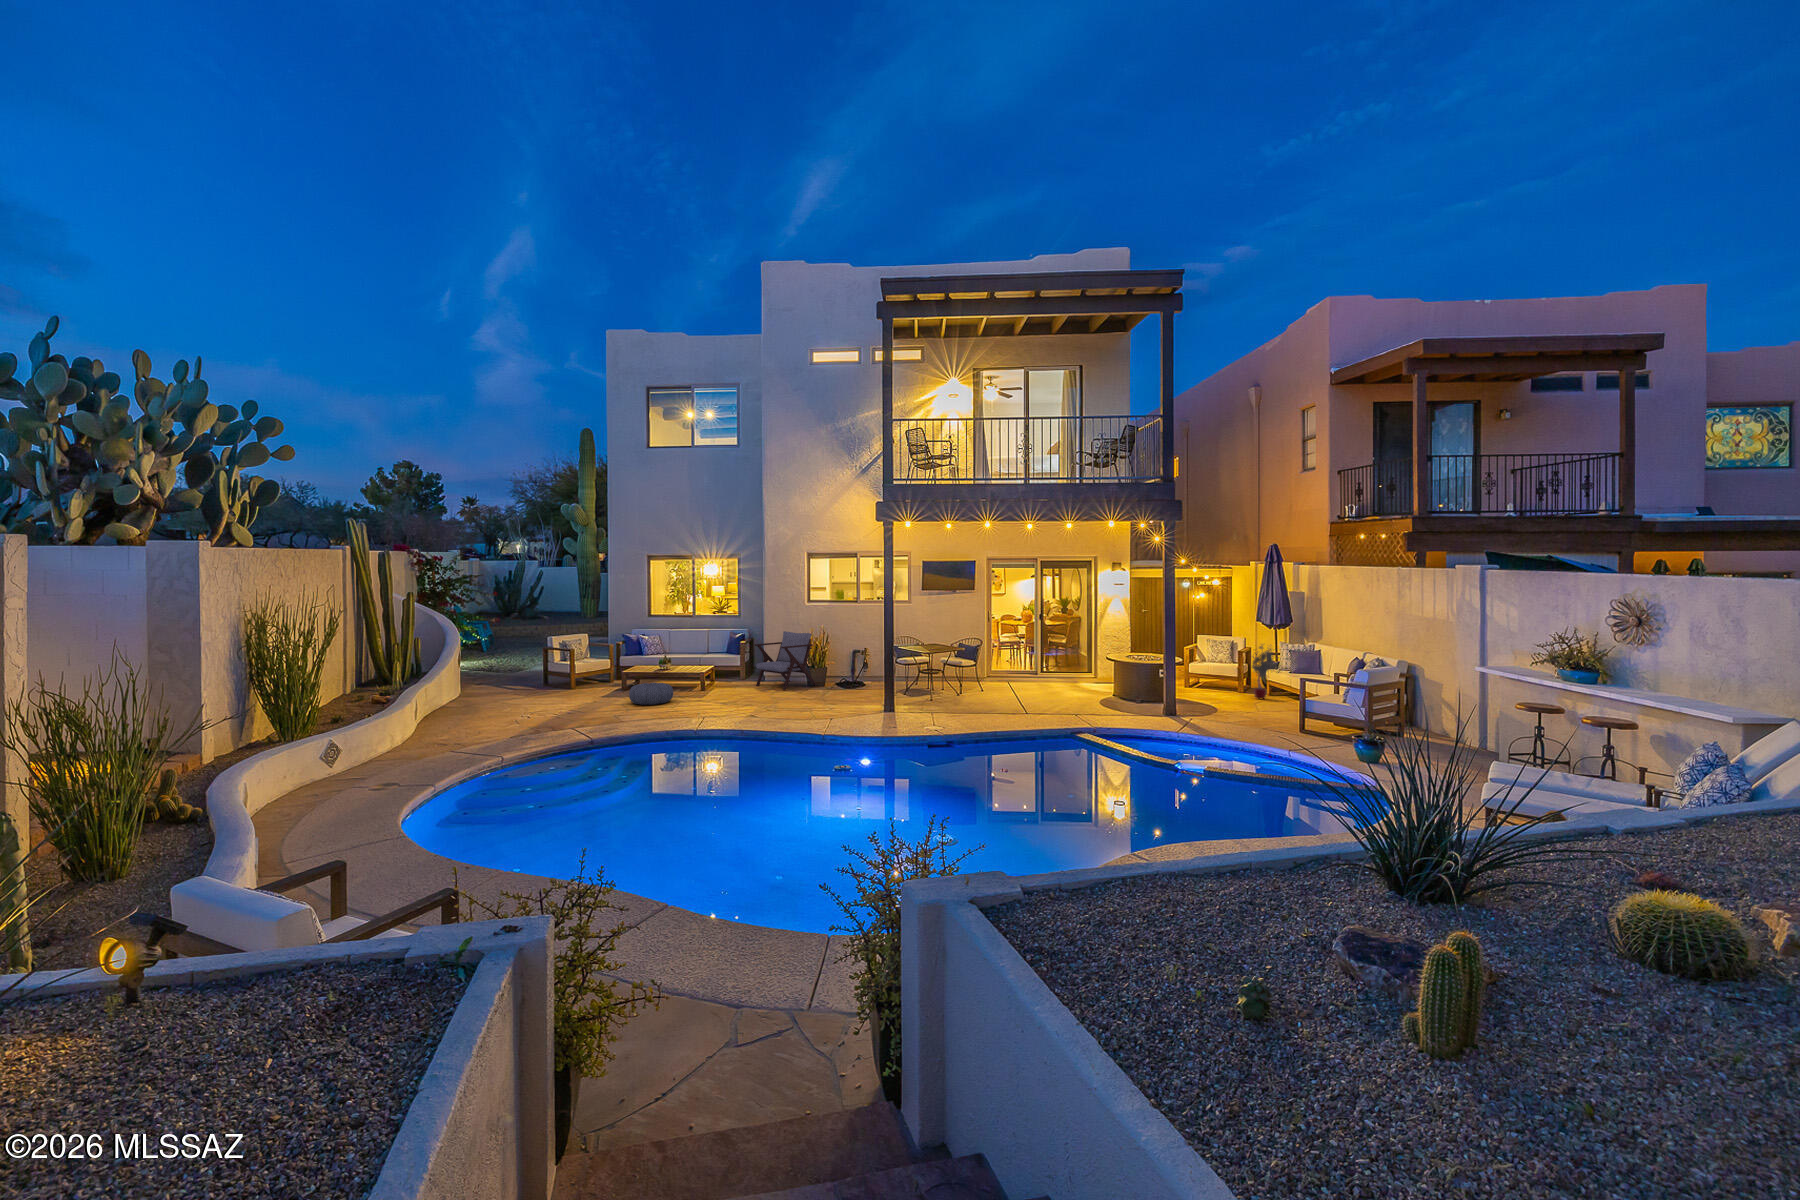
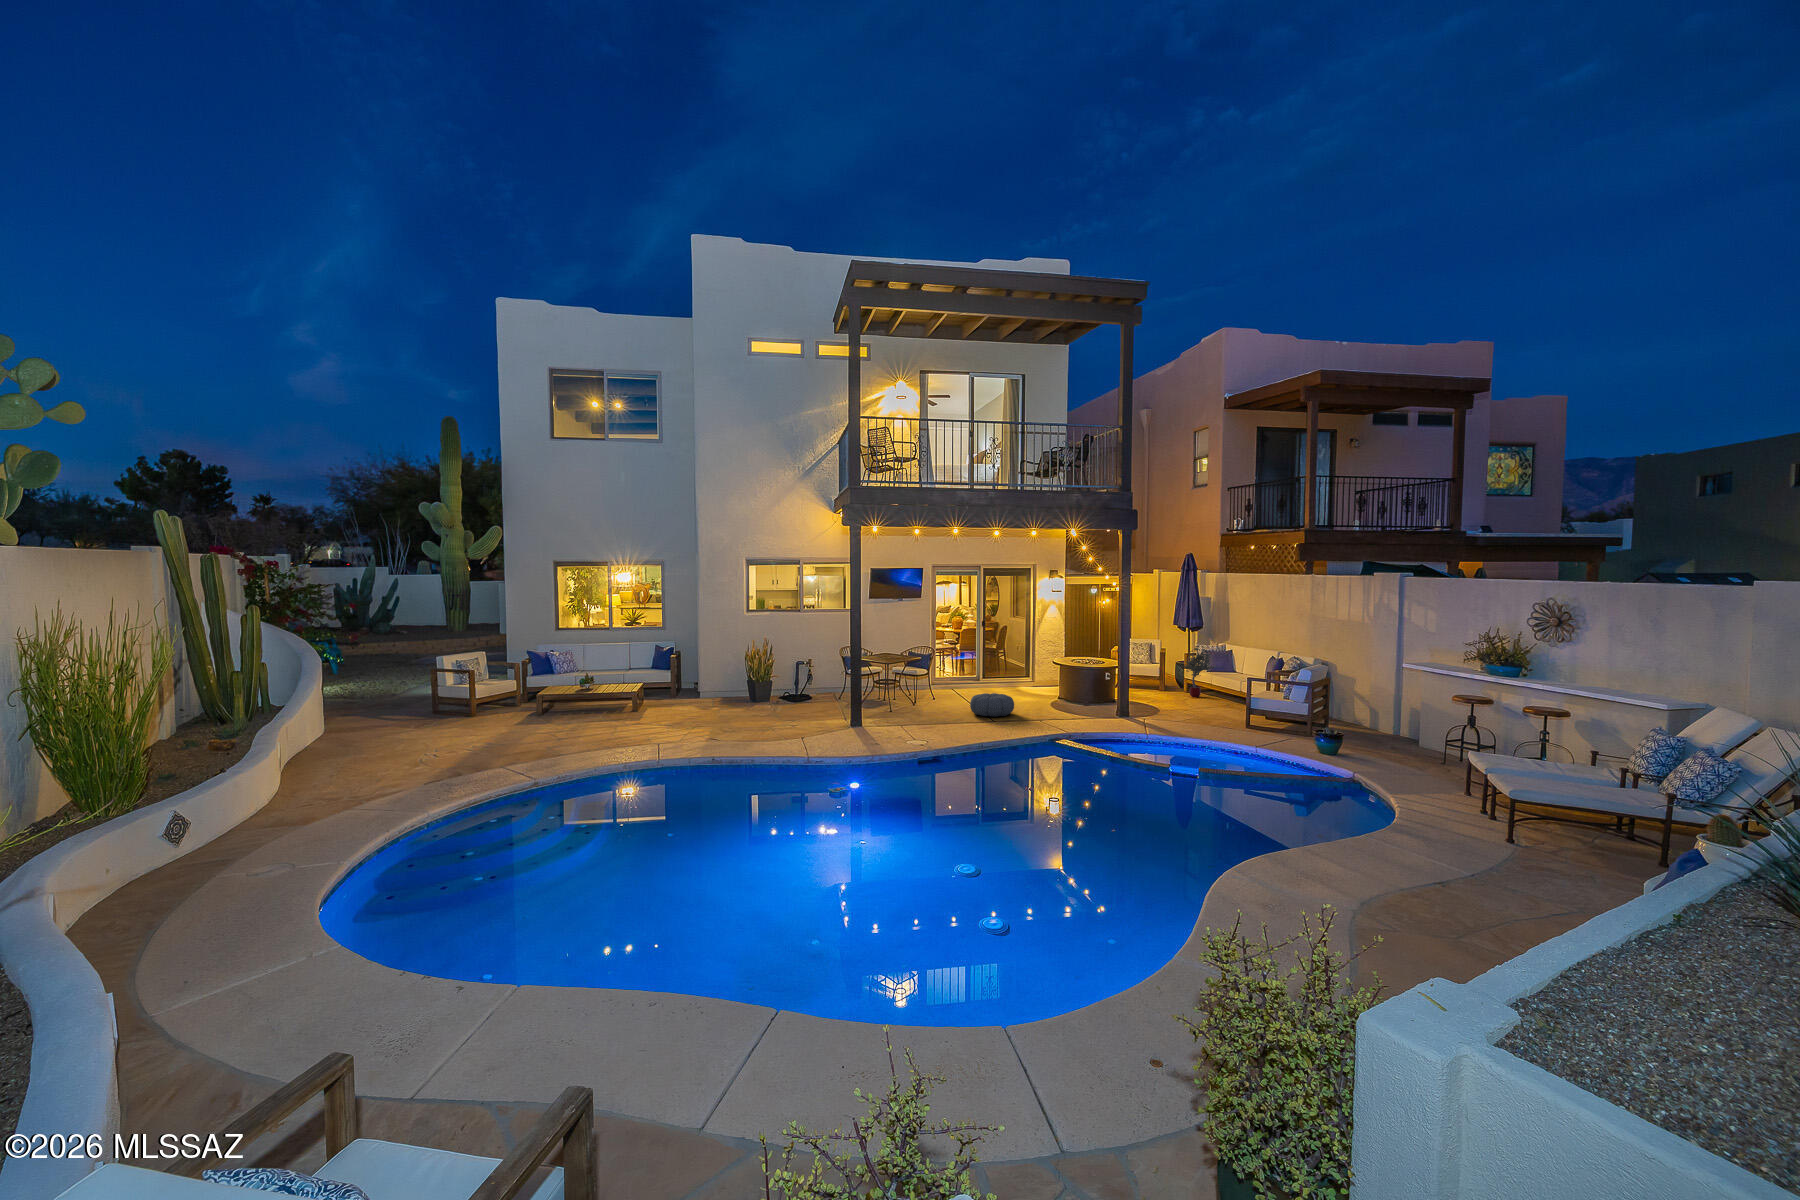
lounge chair: present [755,631,817,690] -> none [692,643,762,708]
pouf: present [629,683,673,705] -> present [970,693,1014,717]

